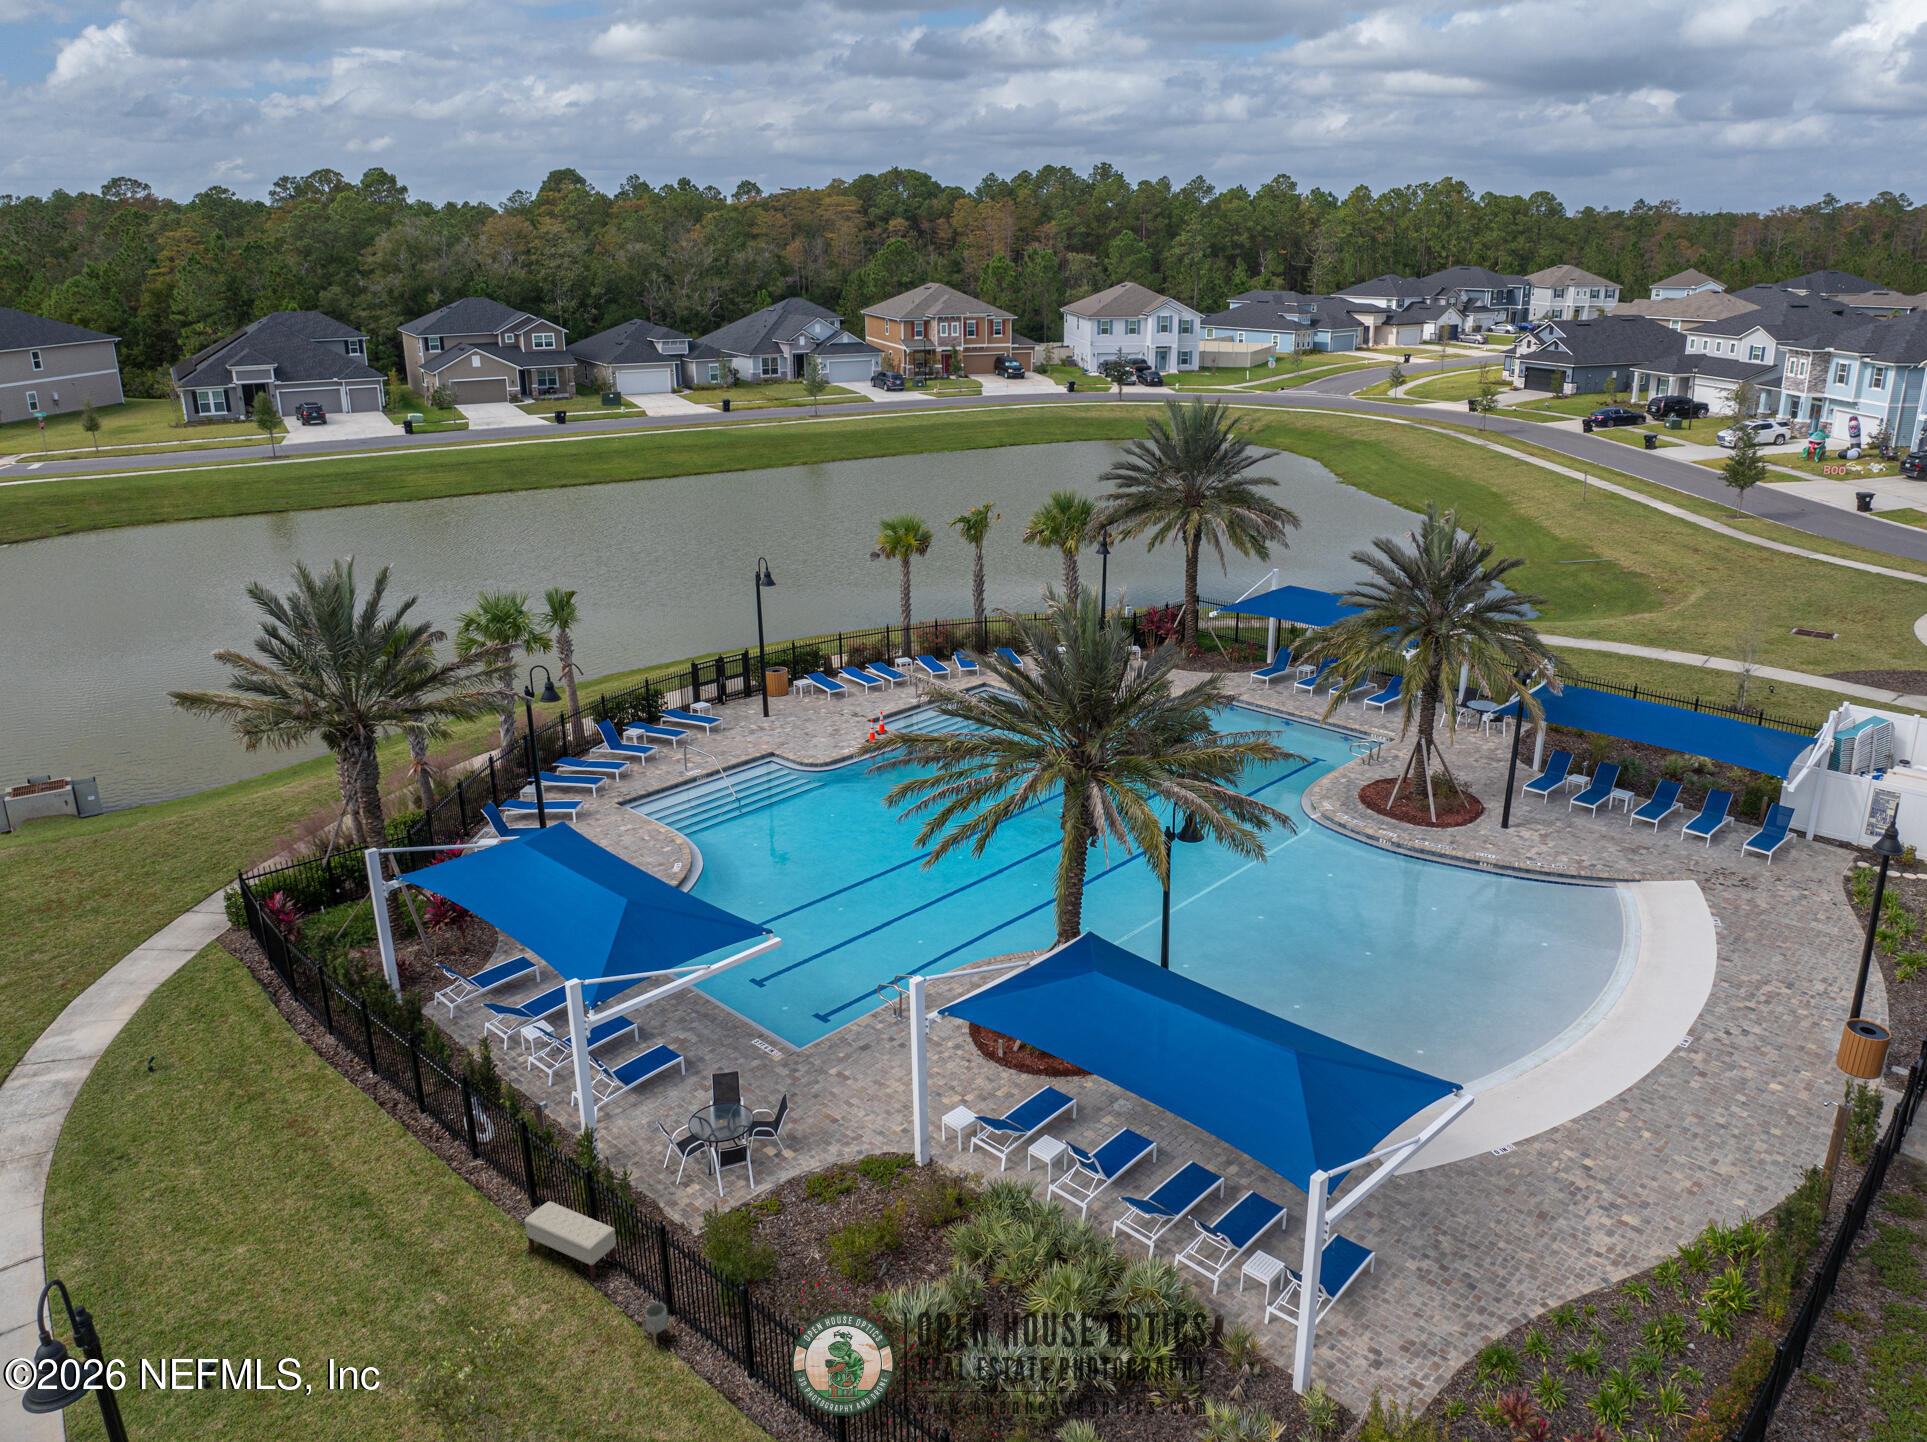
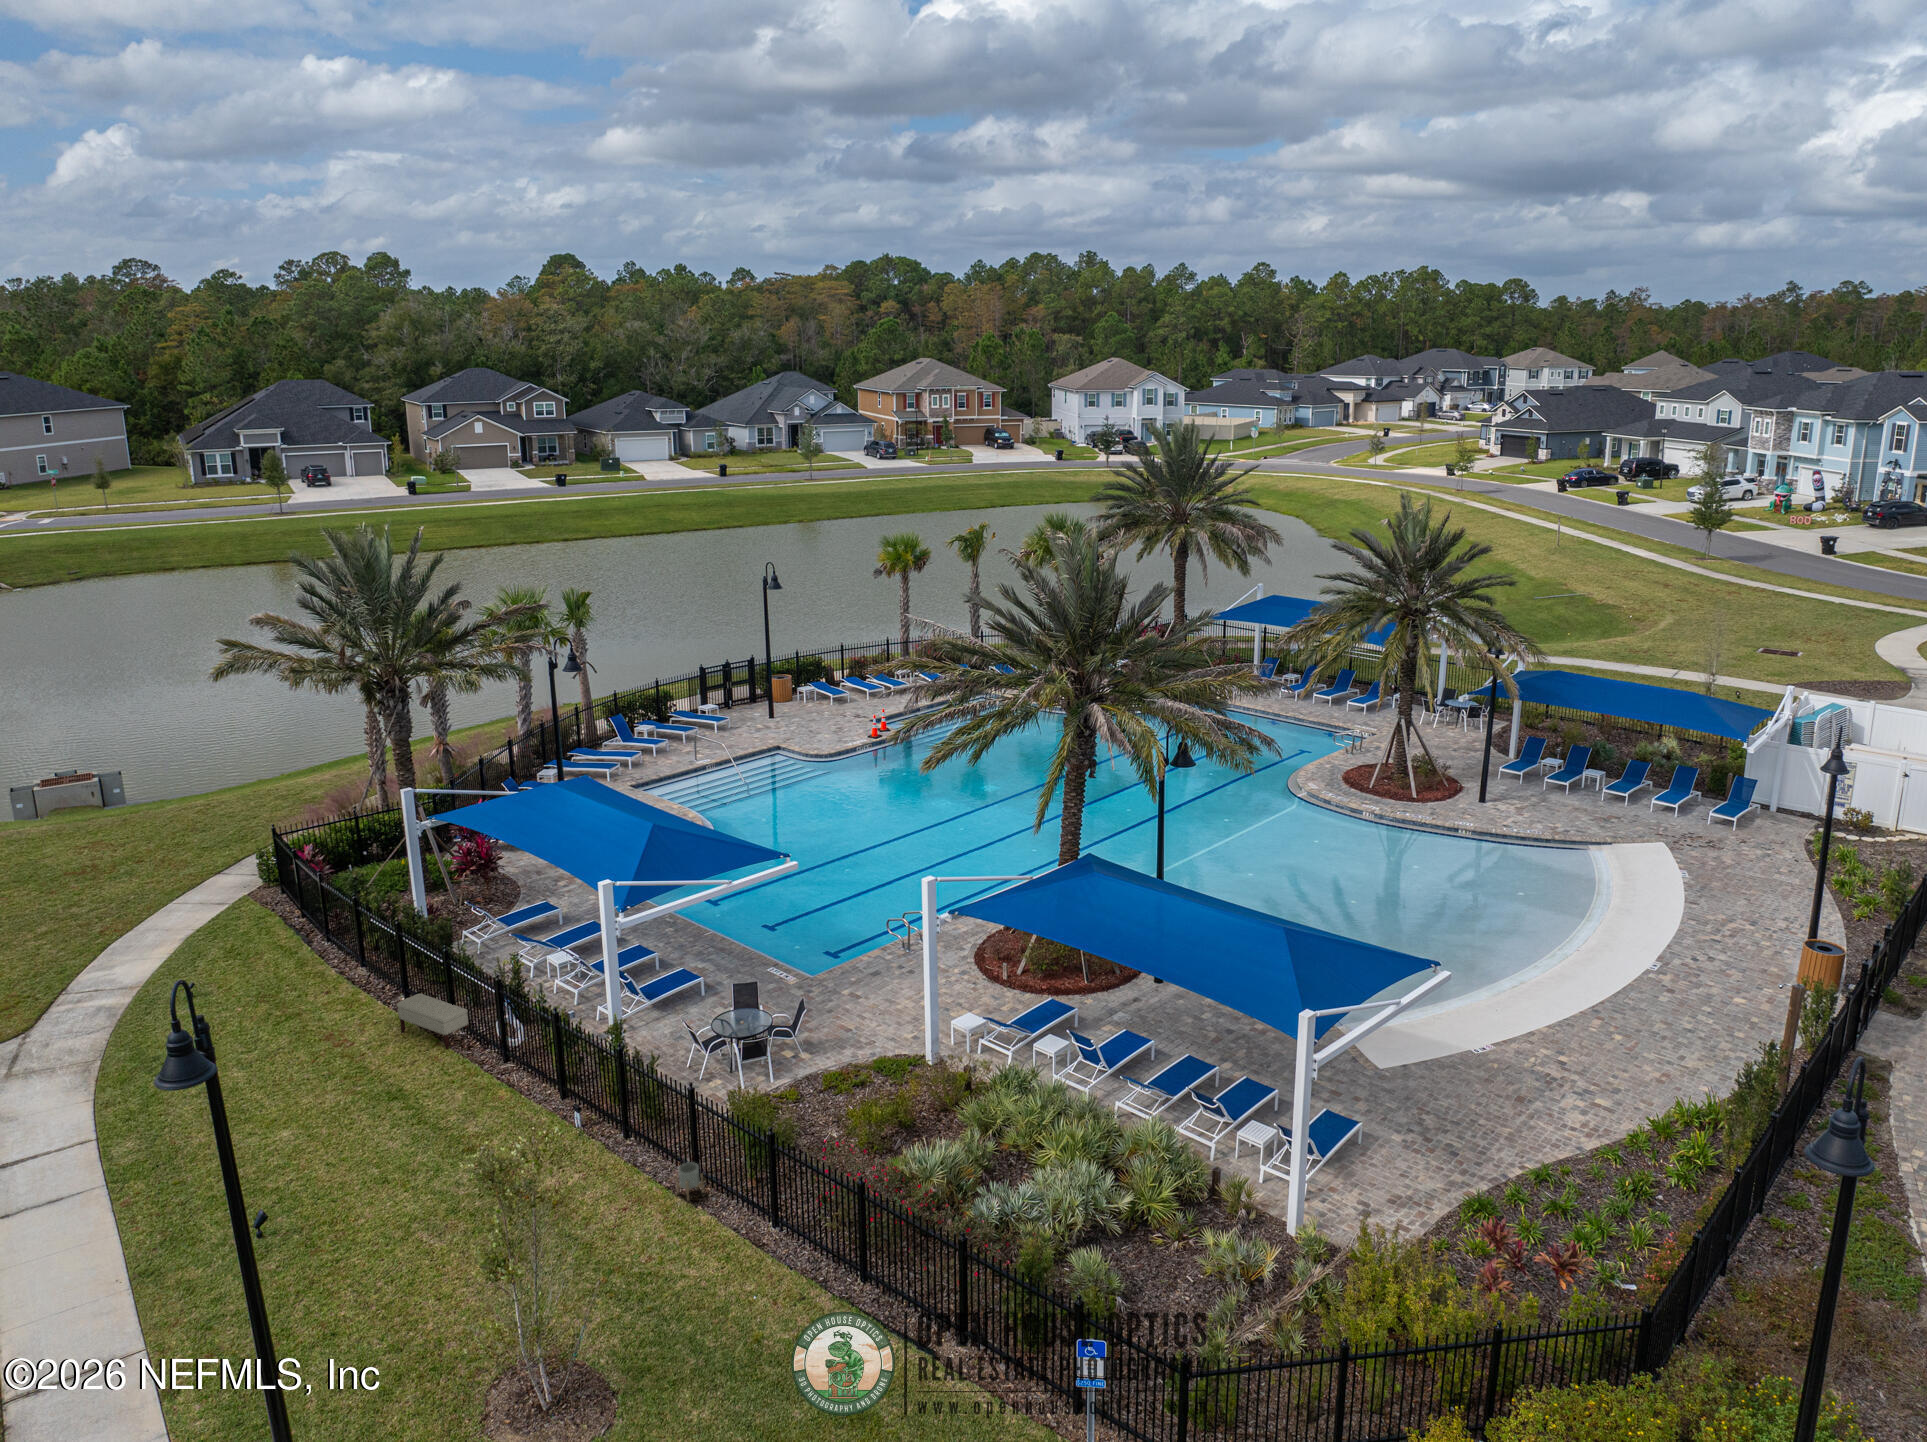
bench: present [524,1201,617,1281] -> present [397,994,470,1049]

